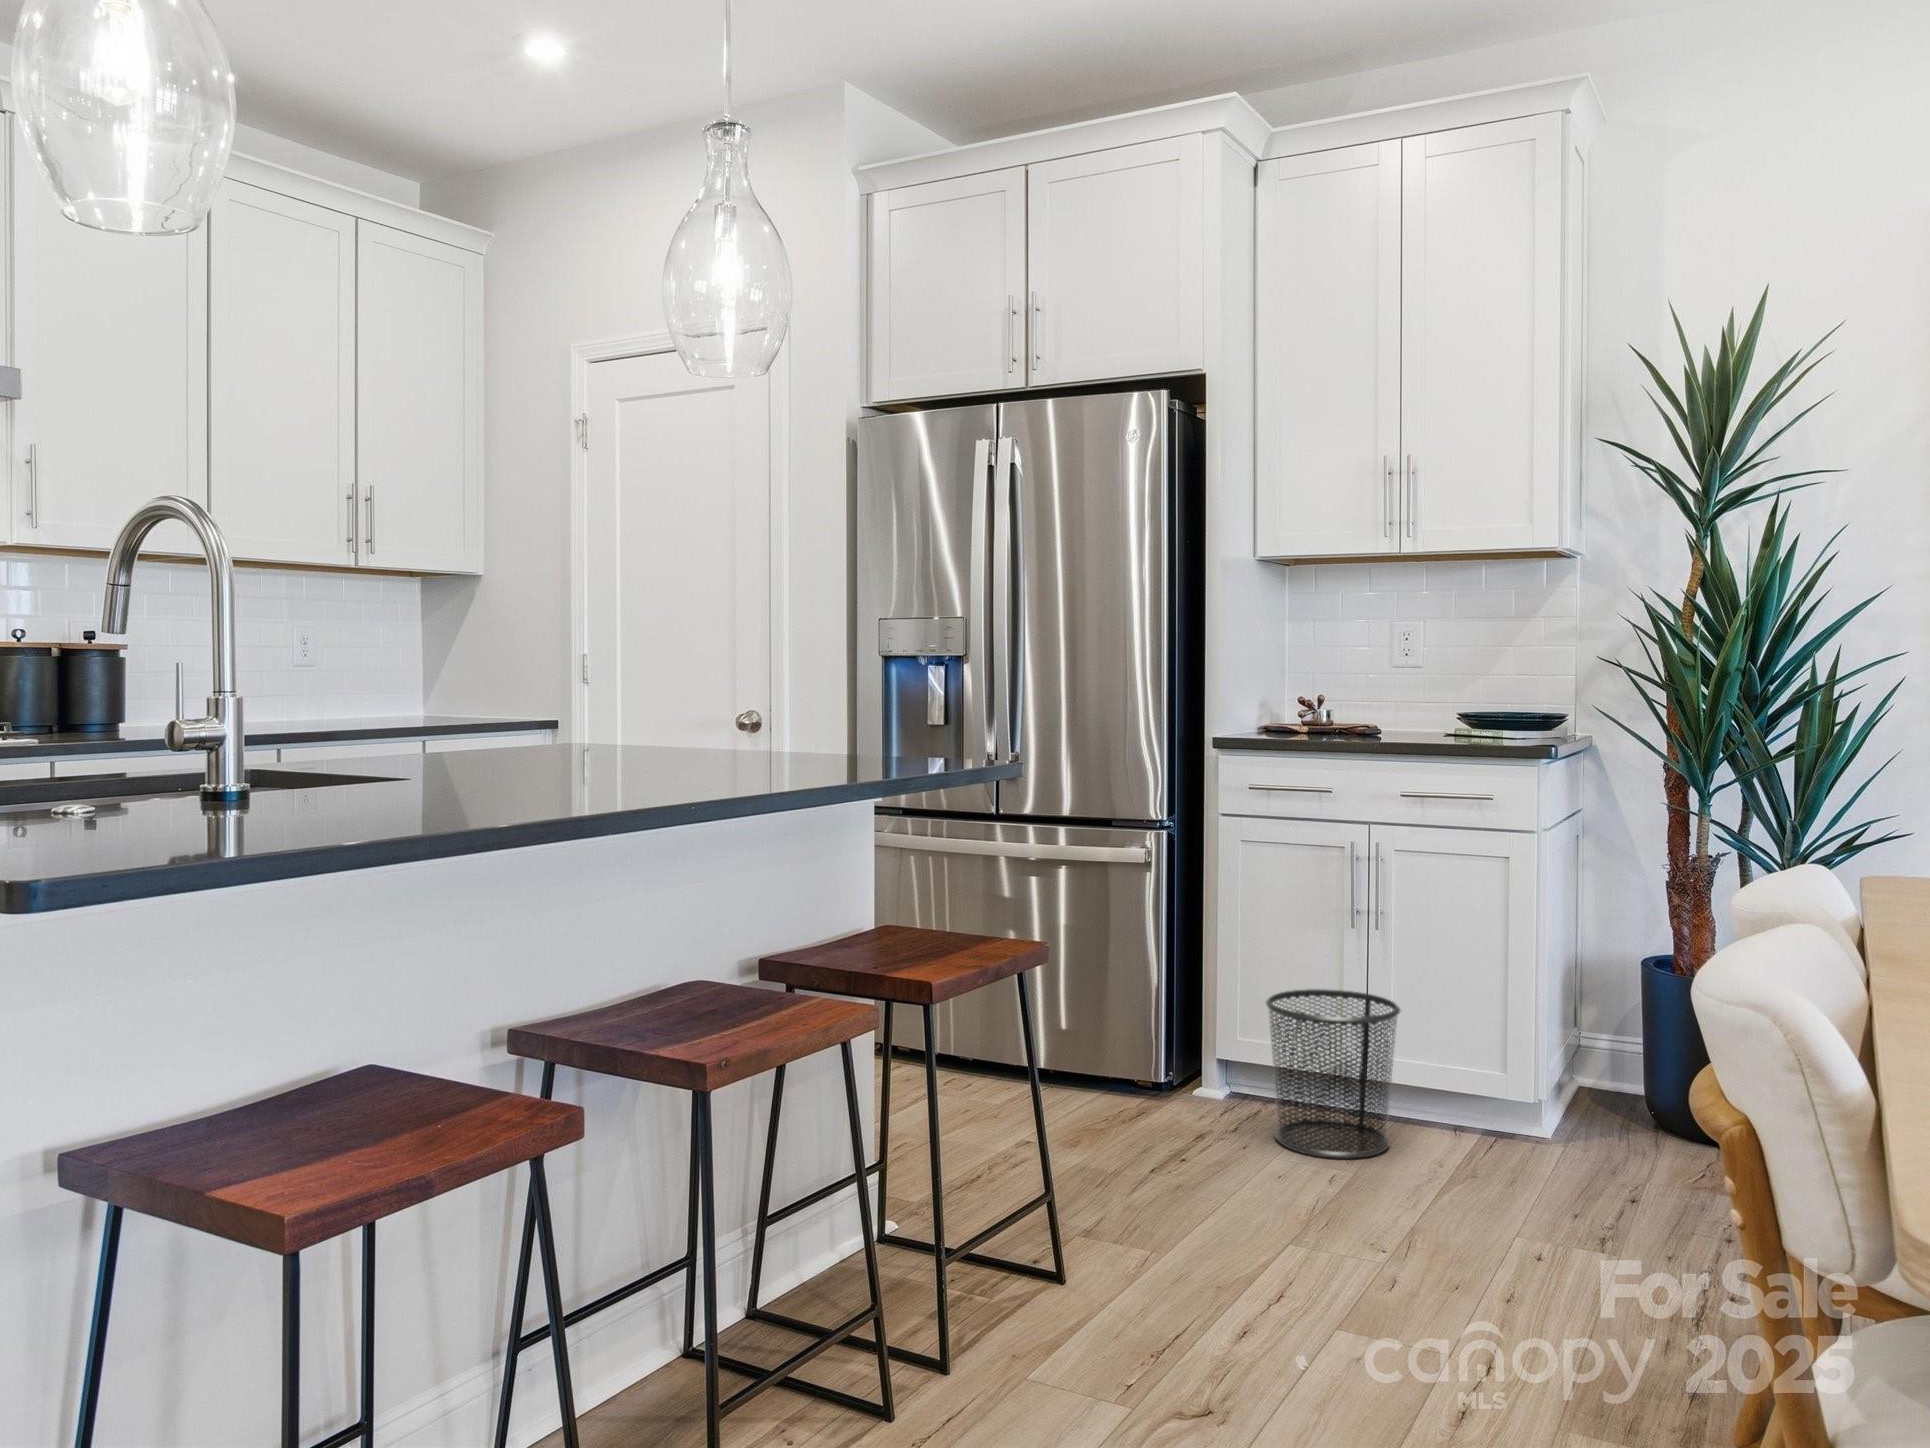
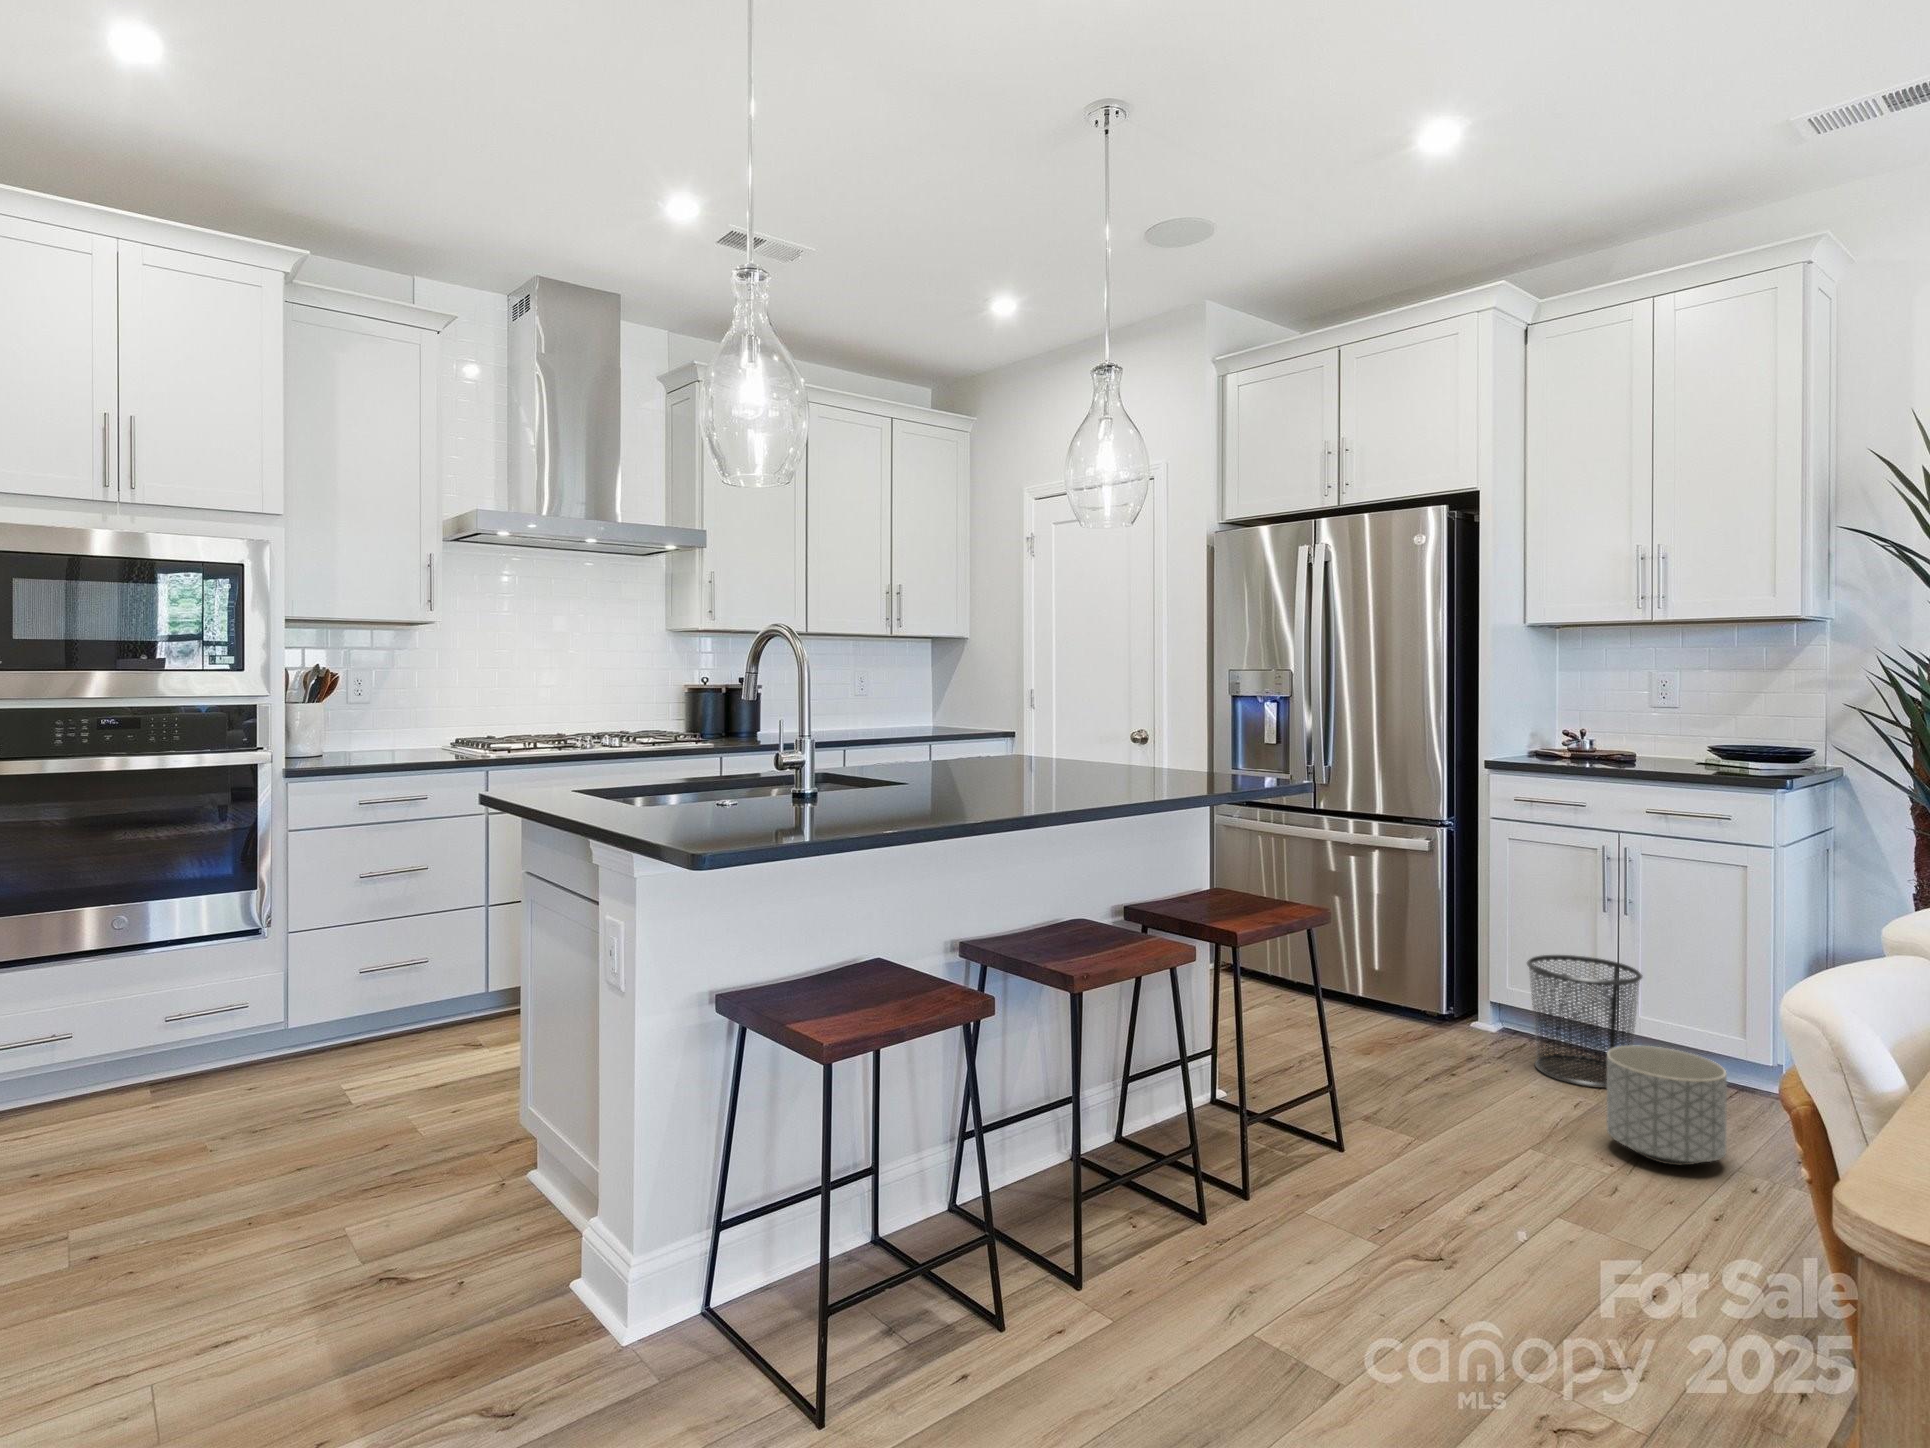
planter: none [1376,1097,1512,1246] -> present [1607,1046,1727,1165]

